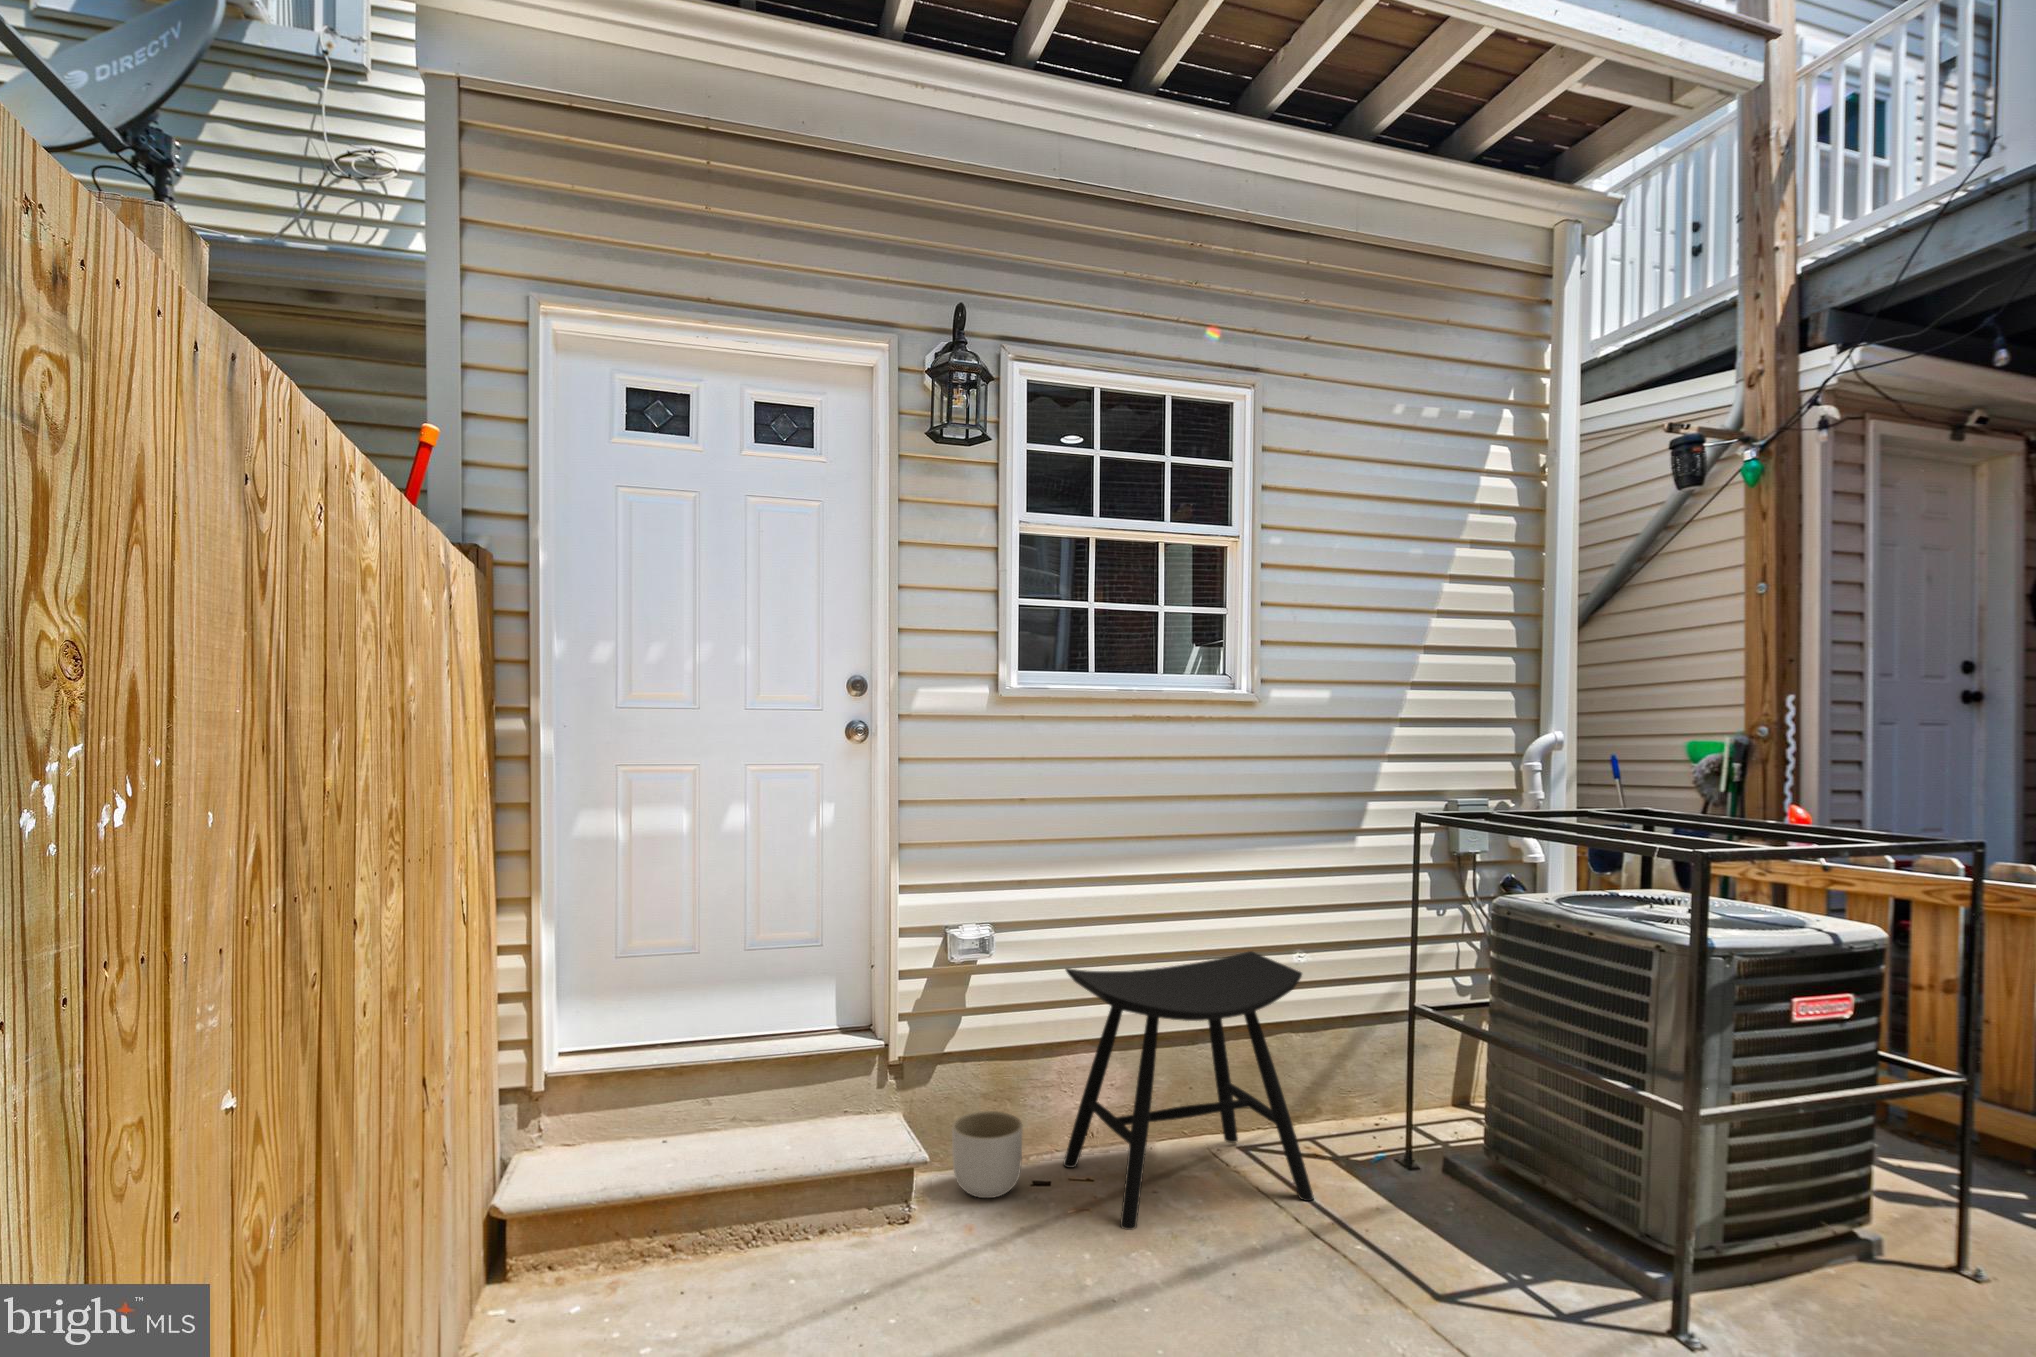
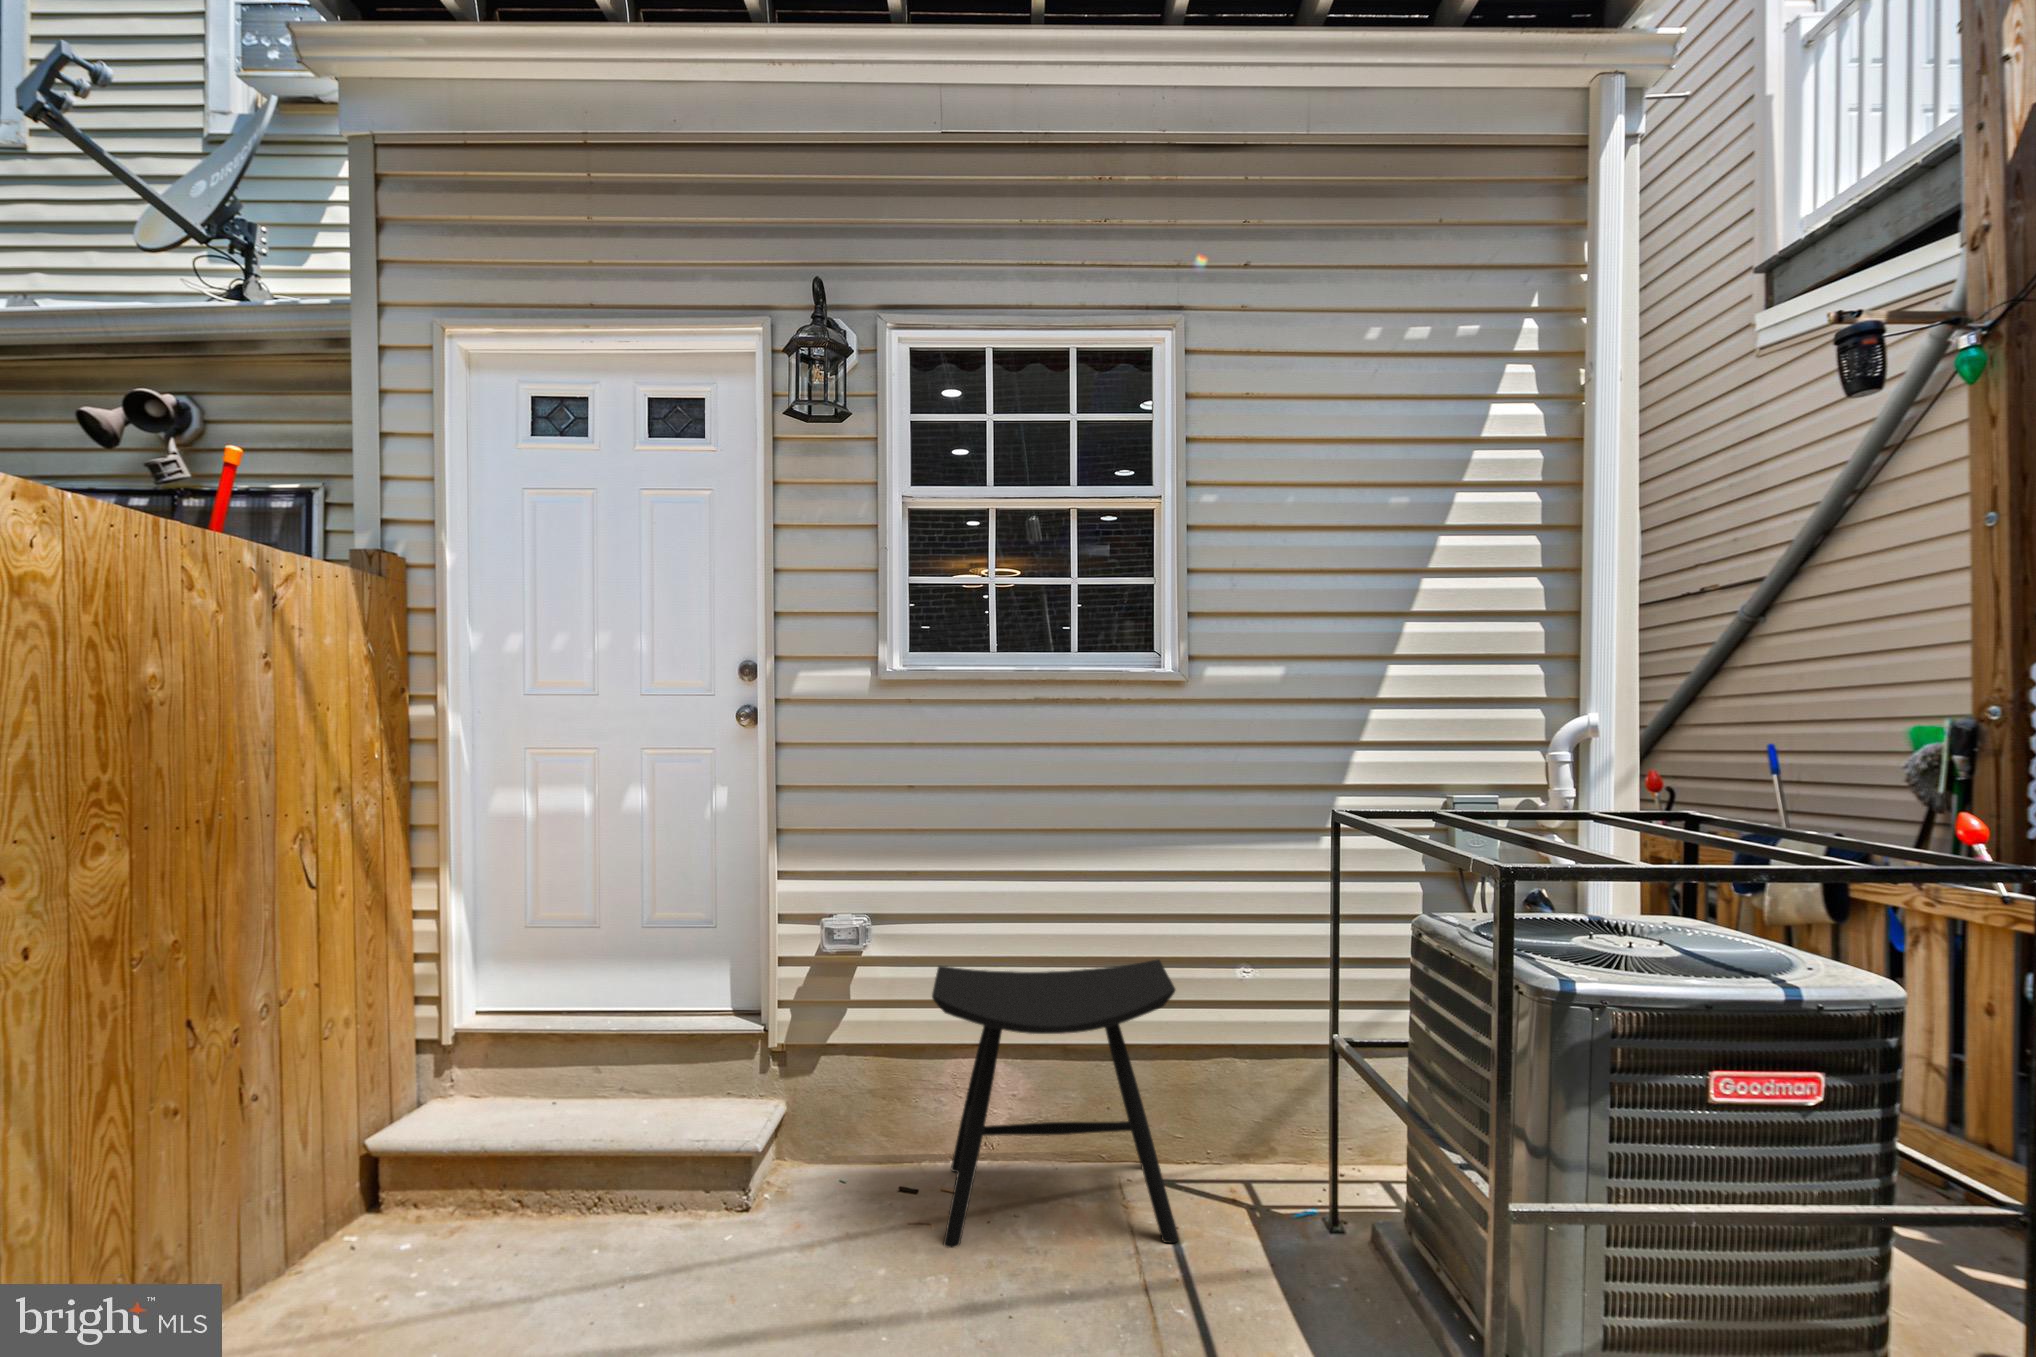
planter: present [952,1111,1022,1198] -> none [816,1104,889,1194]

